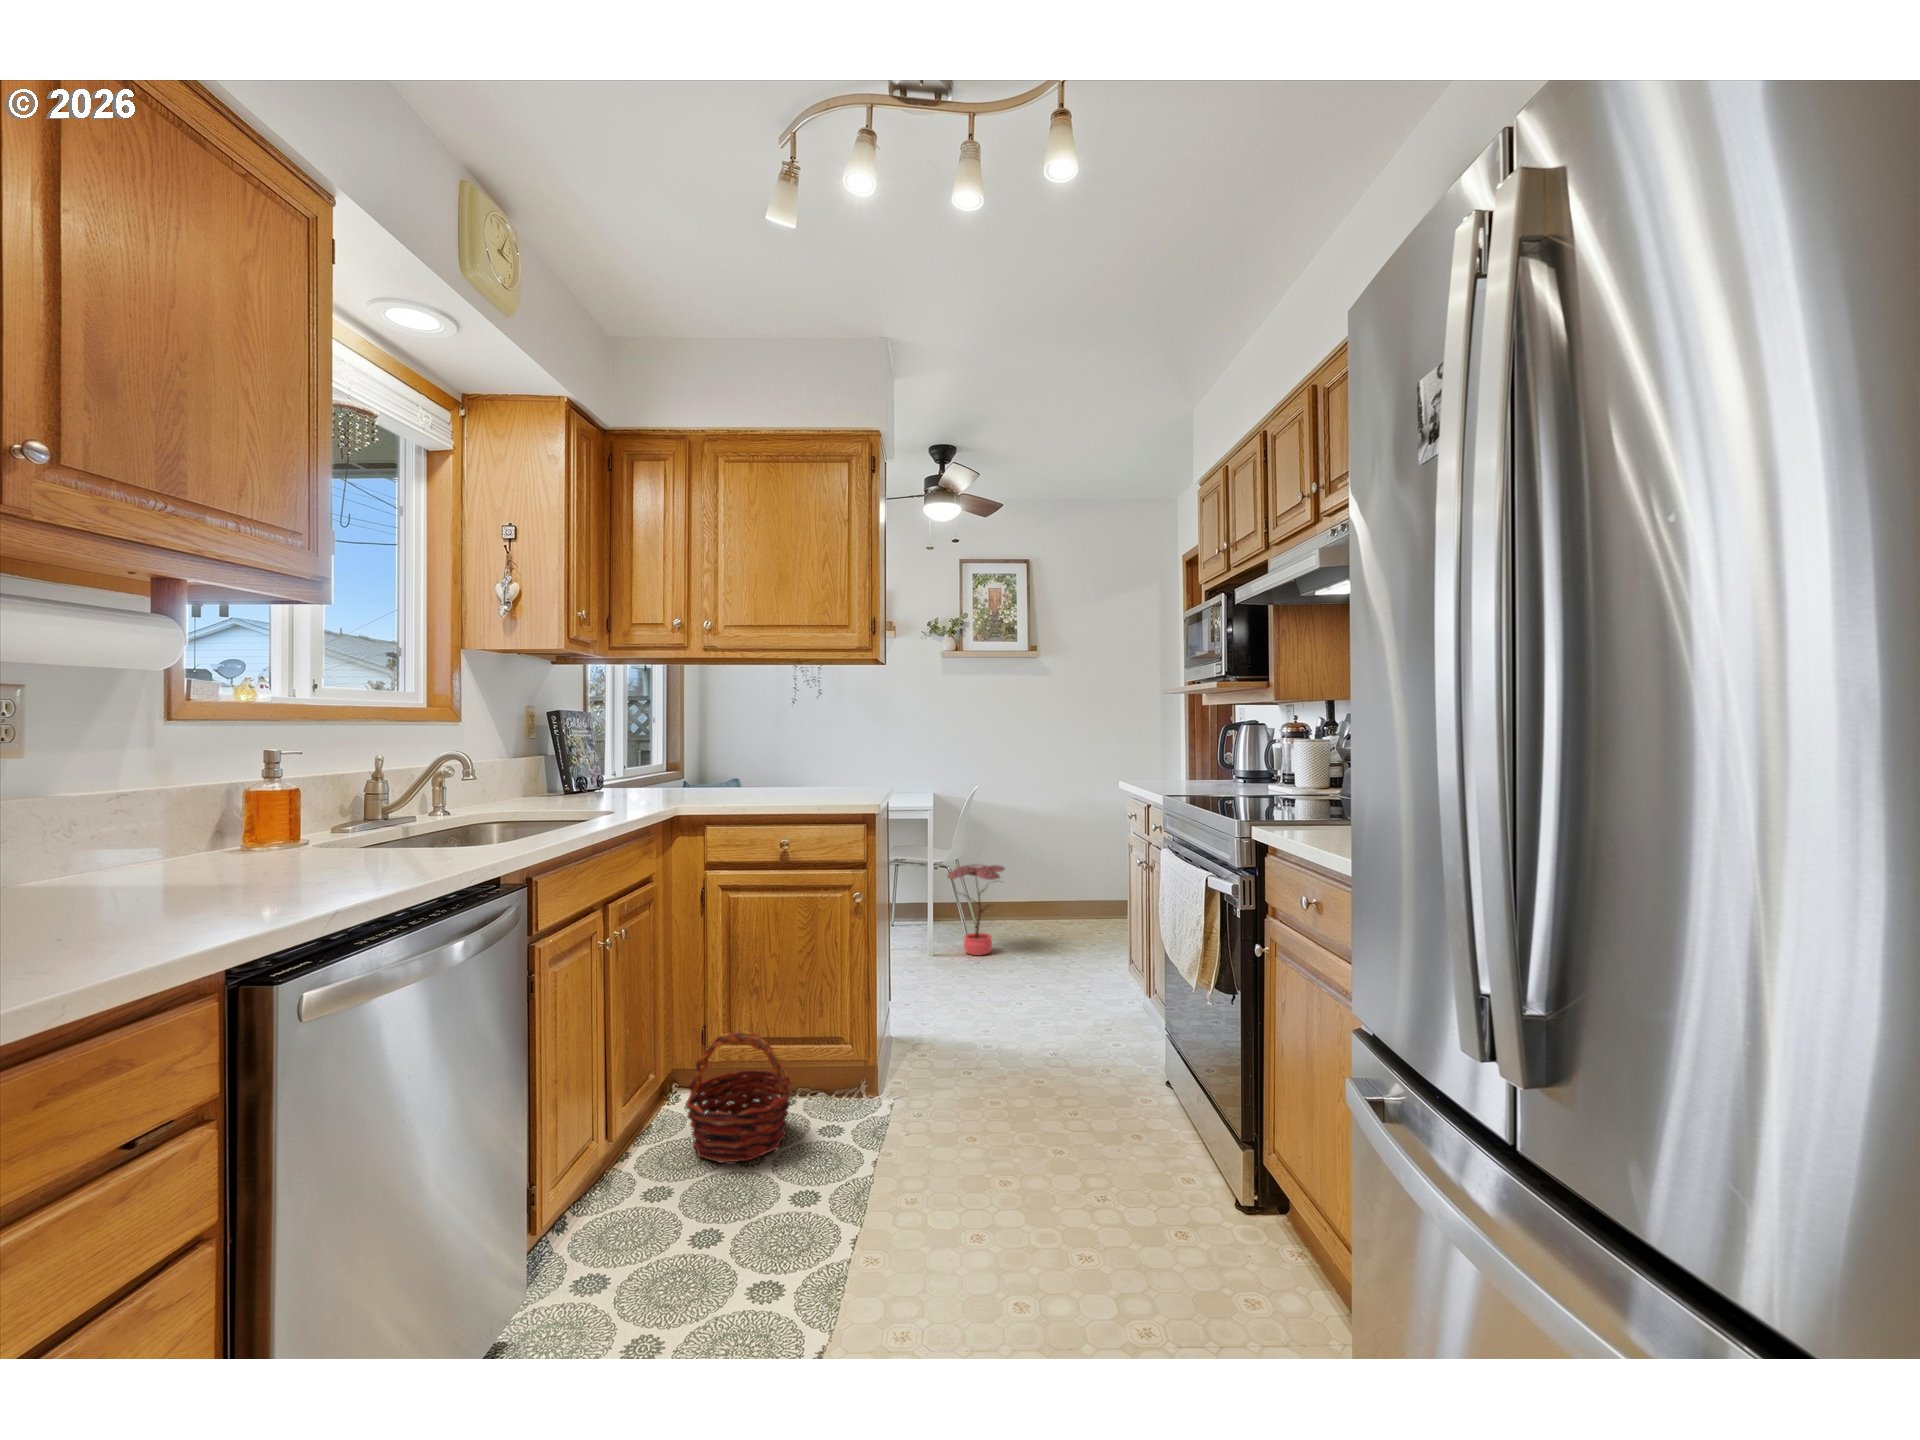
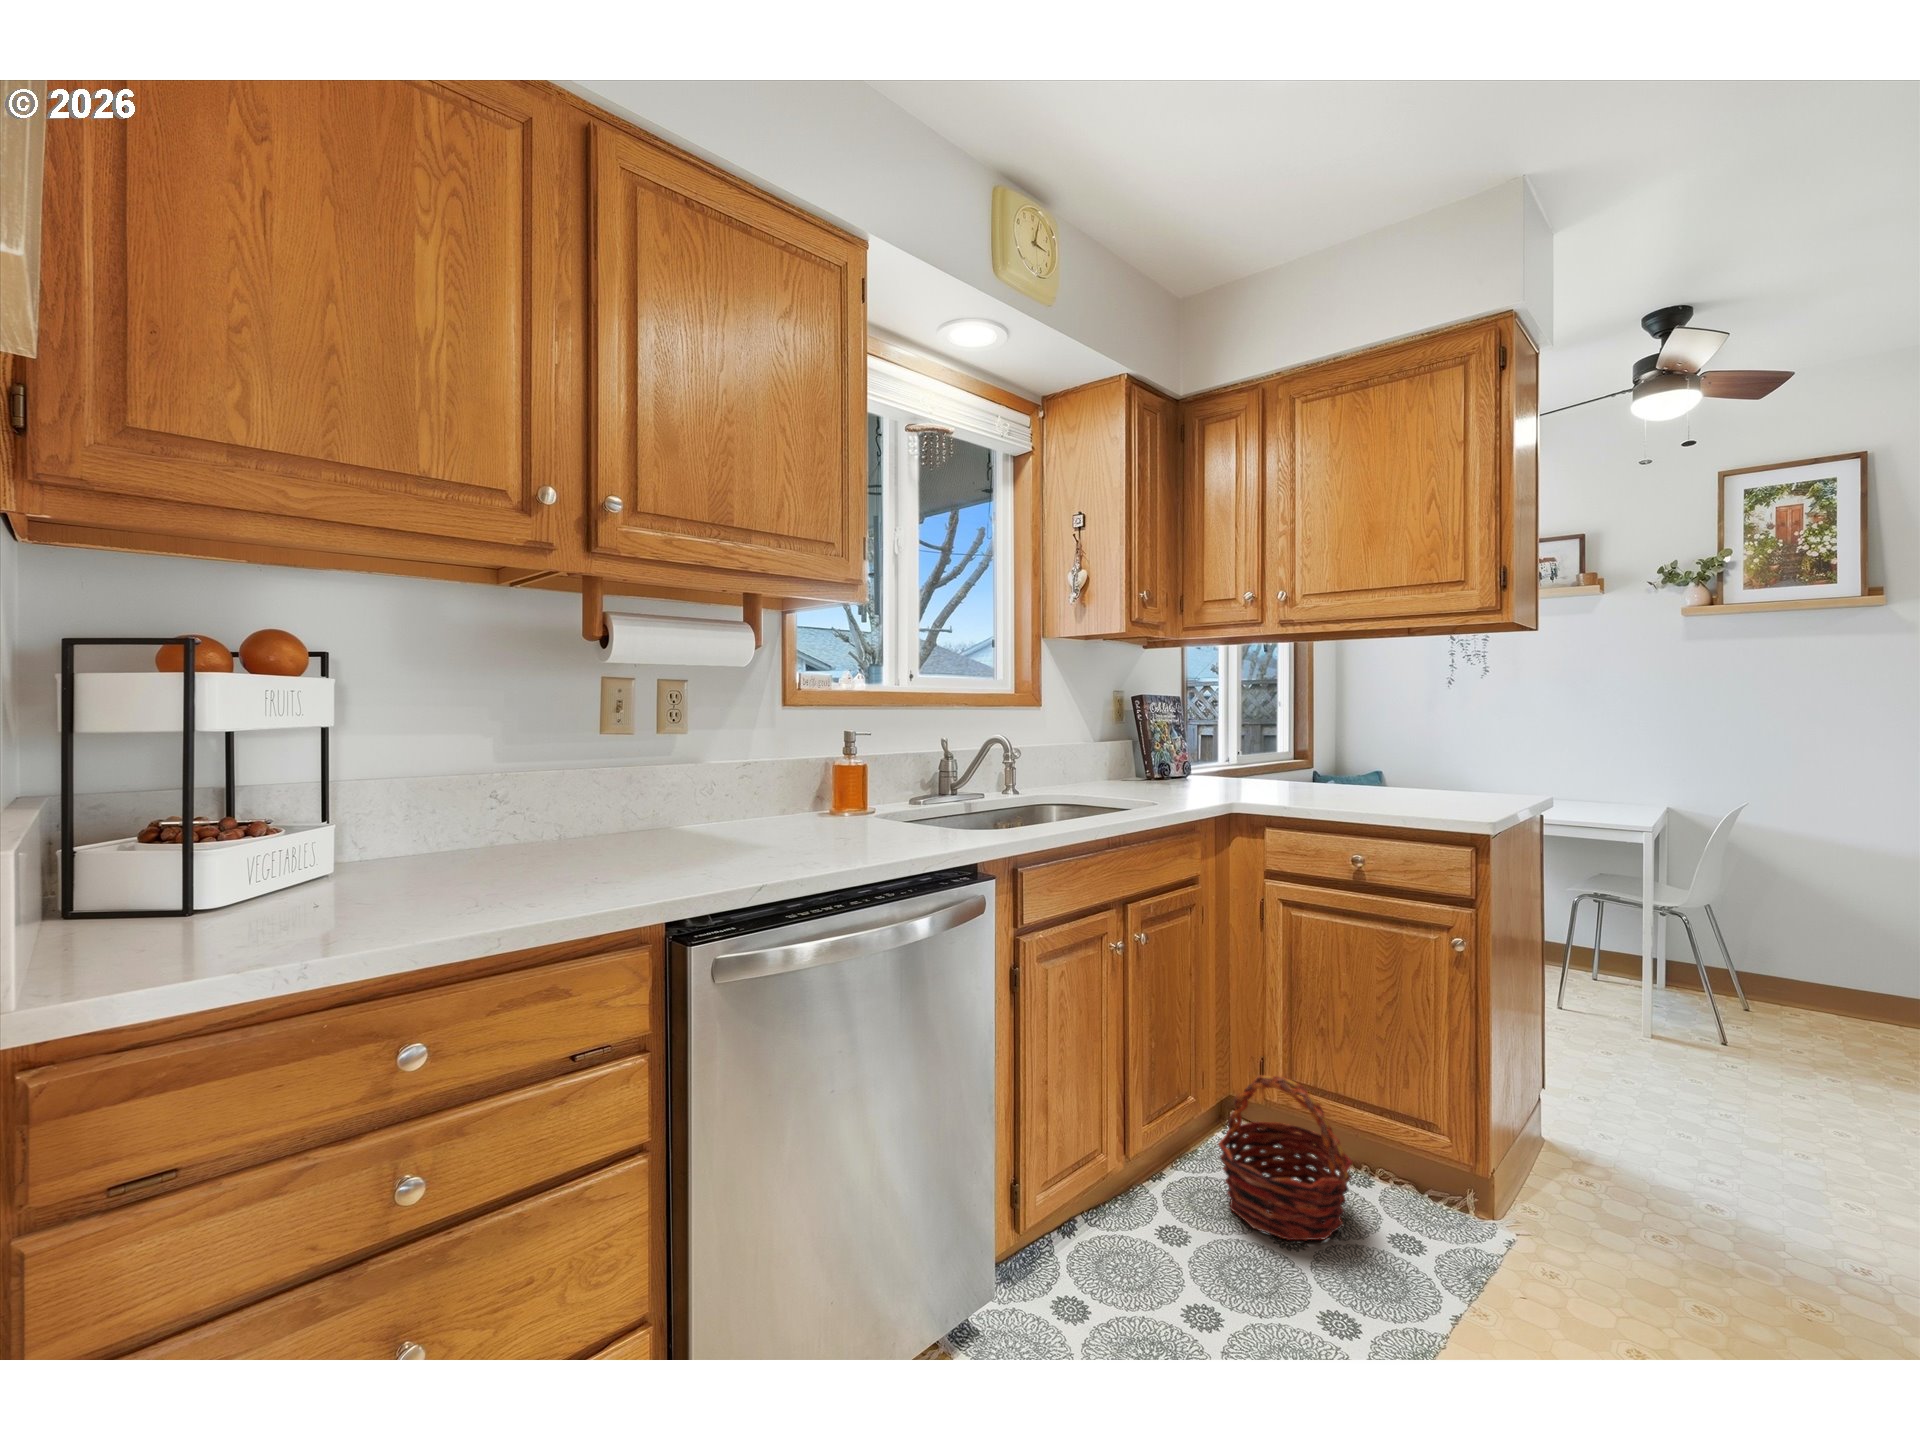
potted plant: present [947,864,1005,955] -> none [1674,924,1799,1066]

